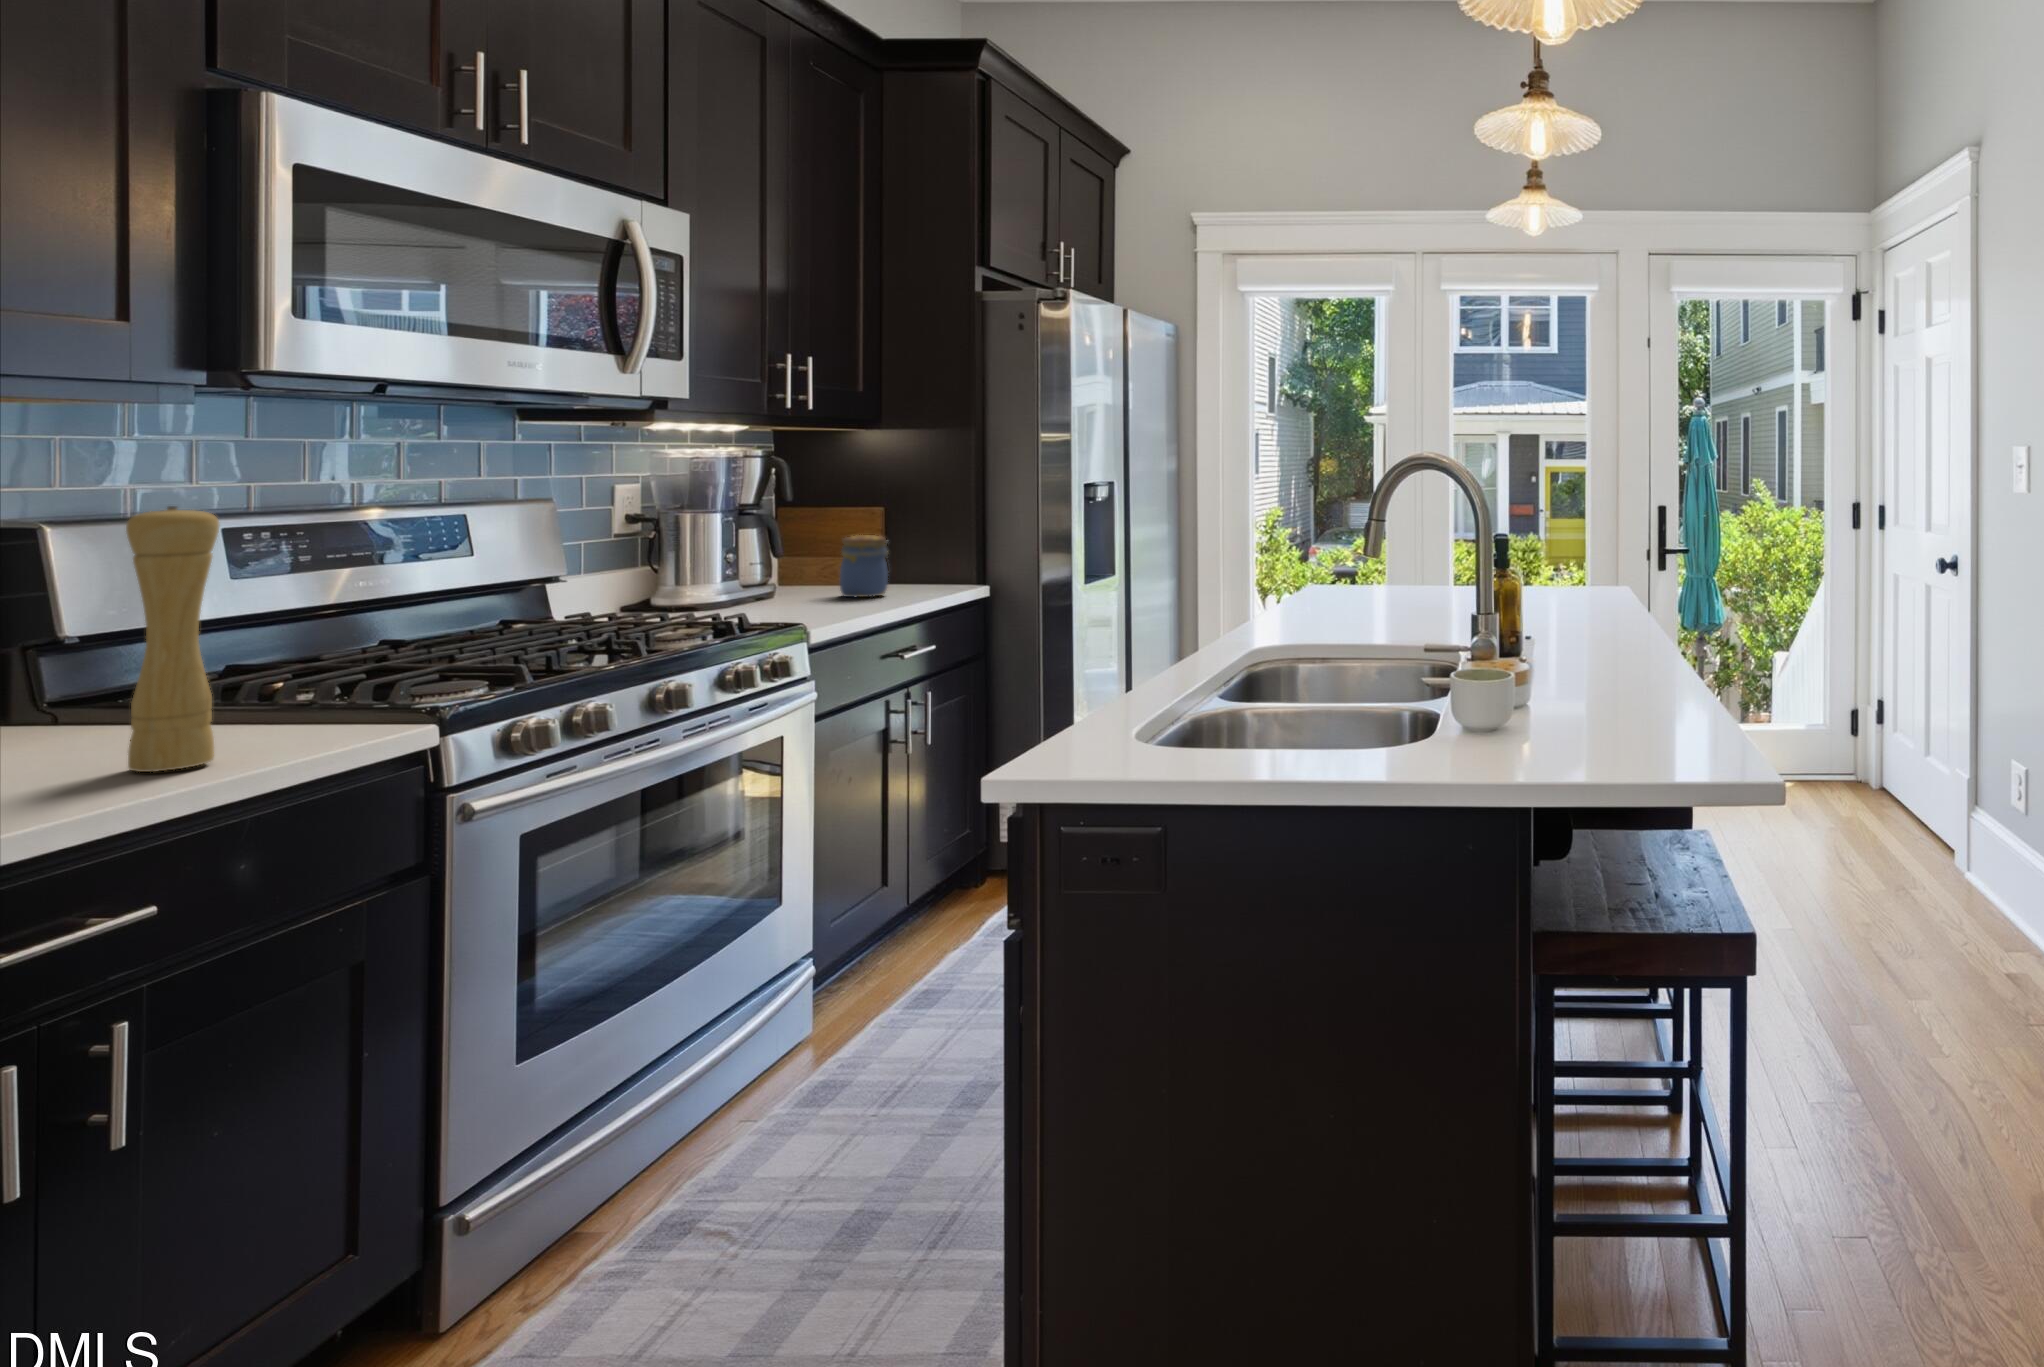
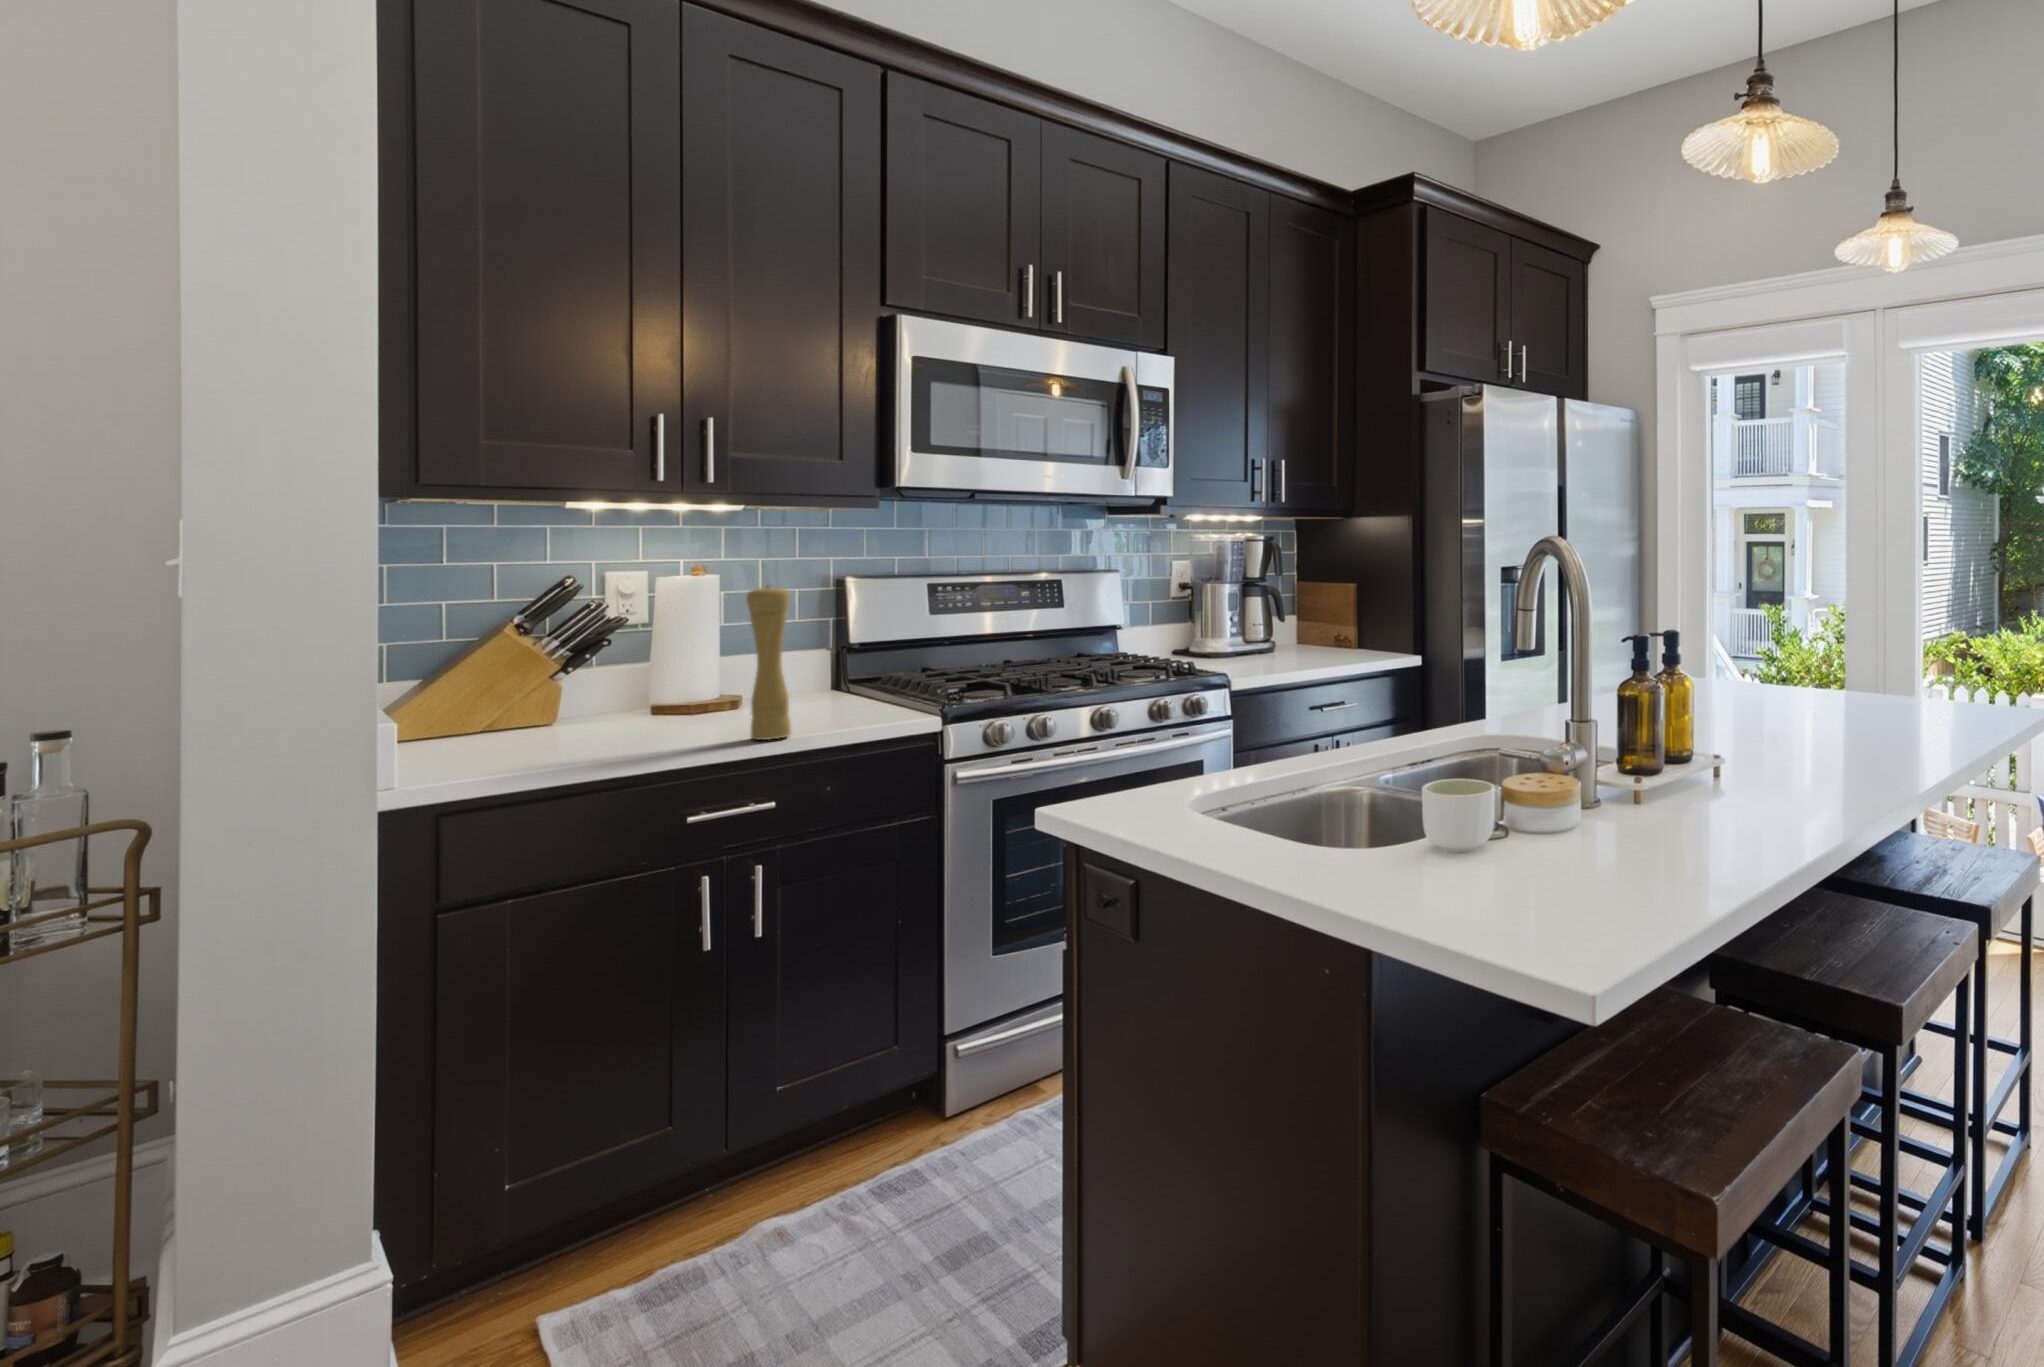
jar: present [840,535,889,597] -> none [1303,601,1341,651]

